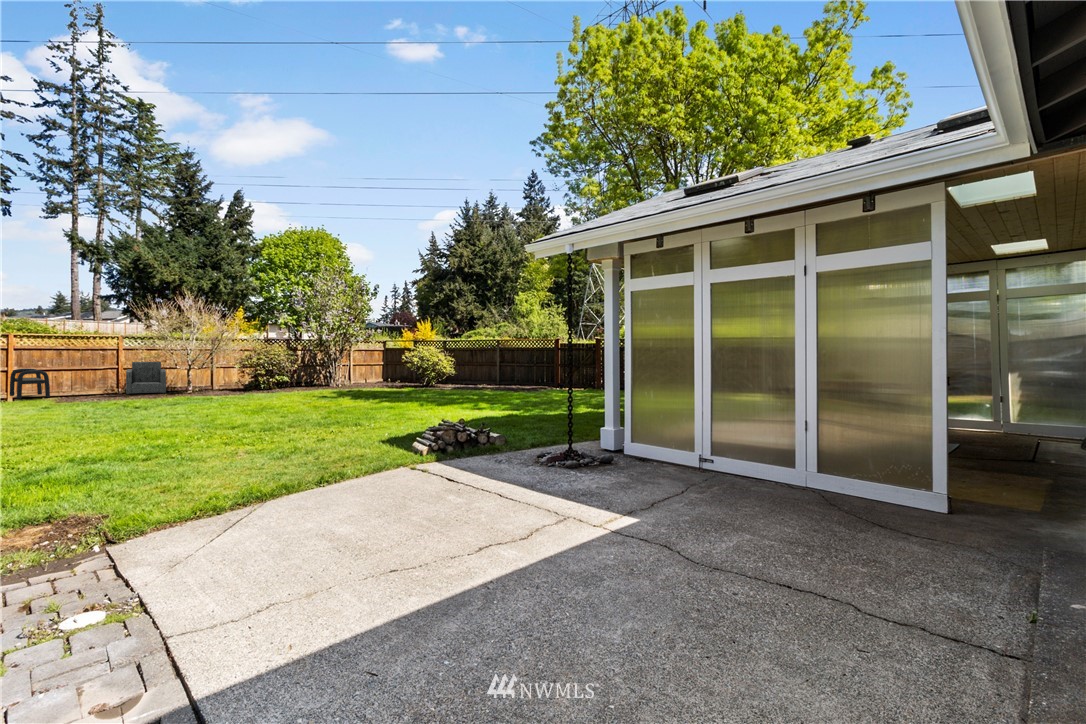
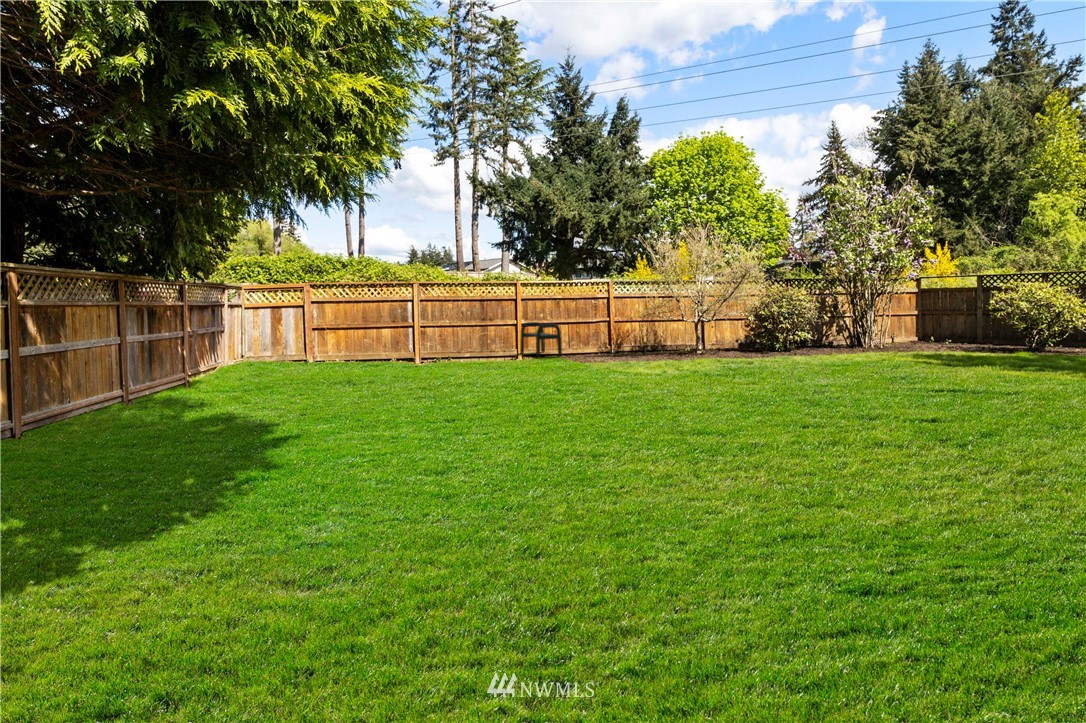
armchair: present [126,362,166,394] -> none [619,312,667,352]

